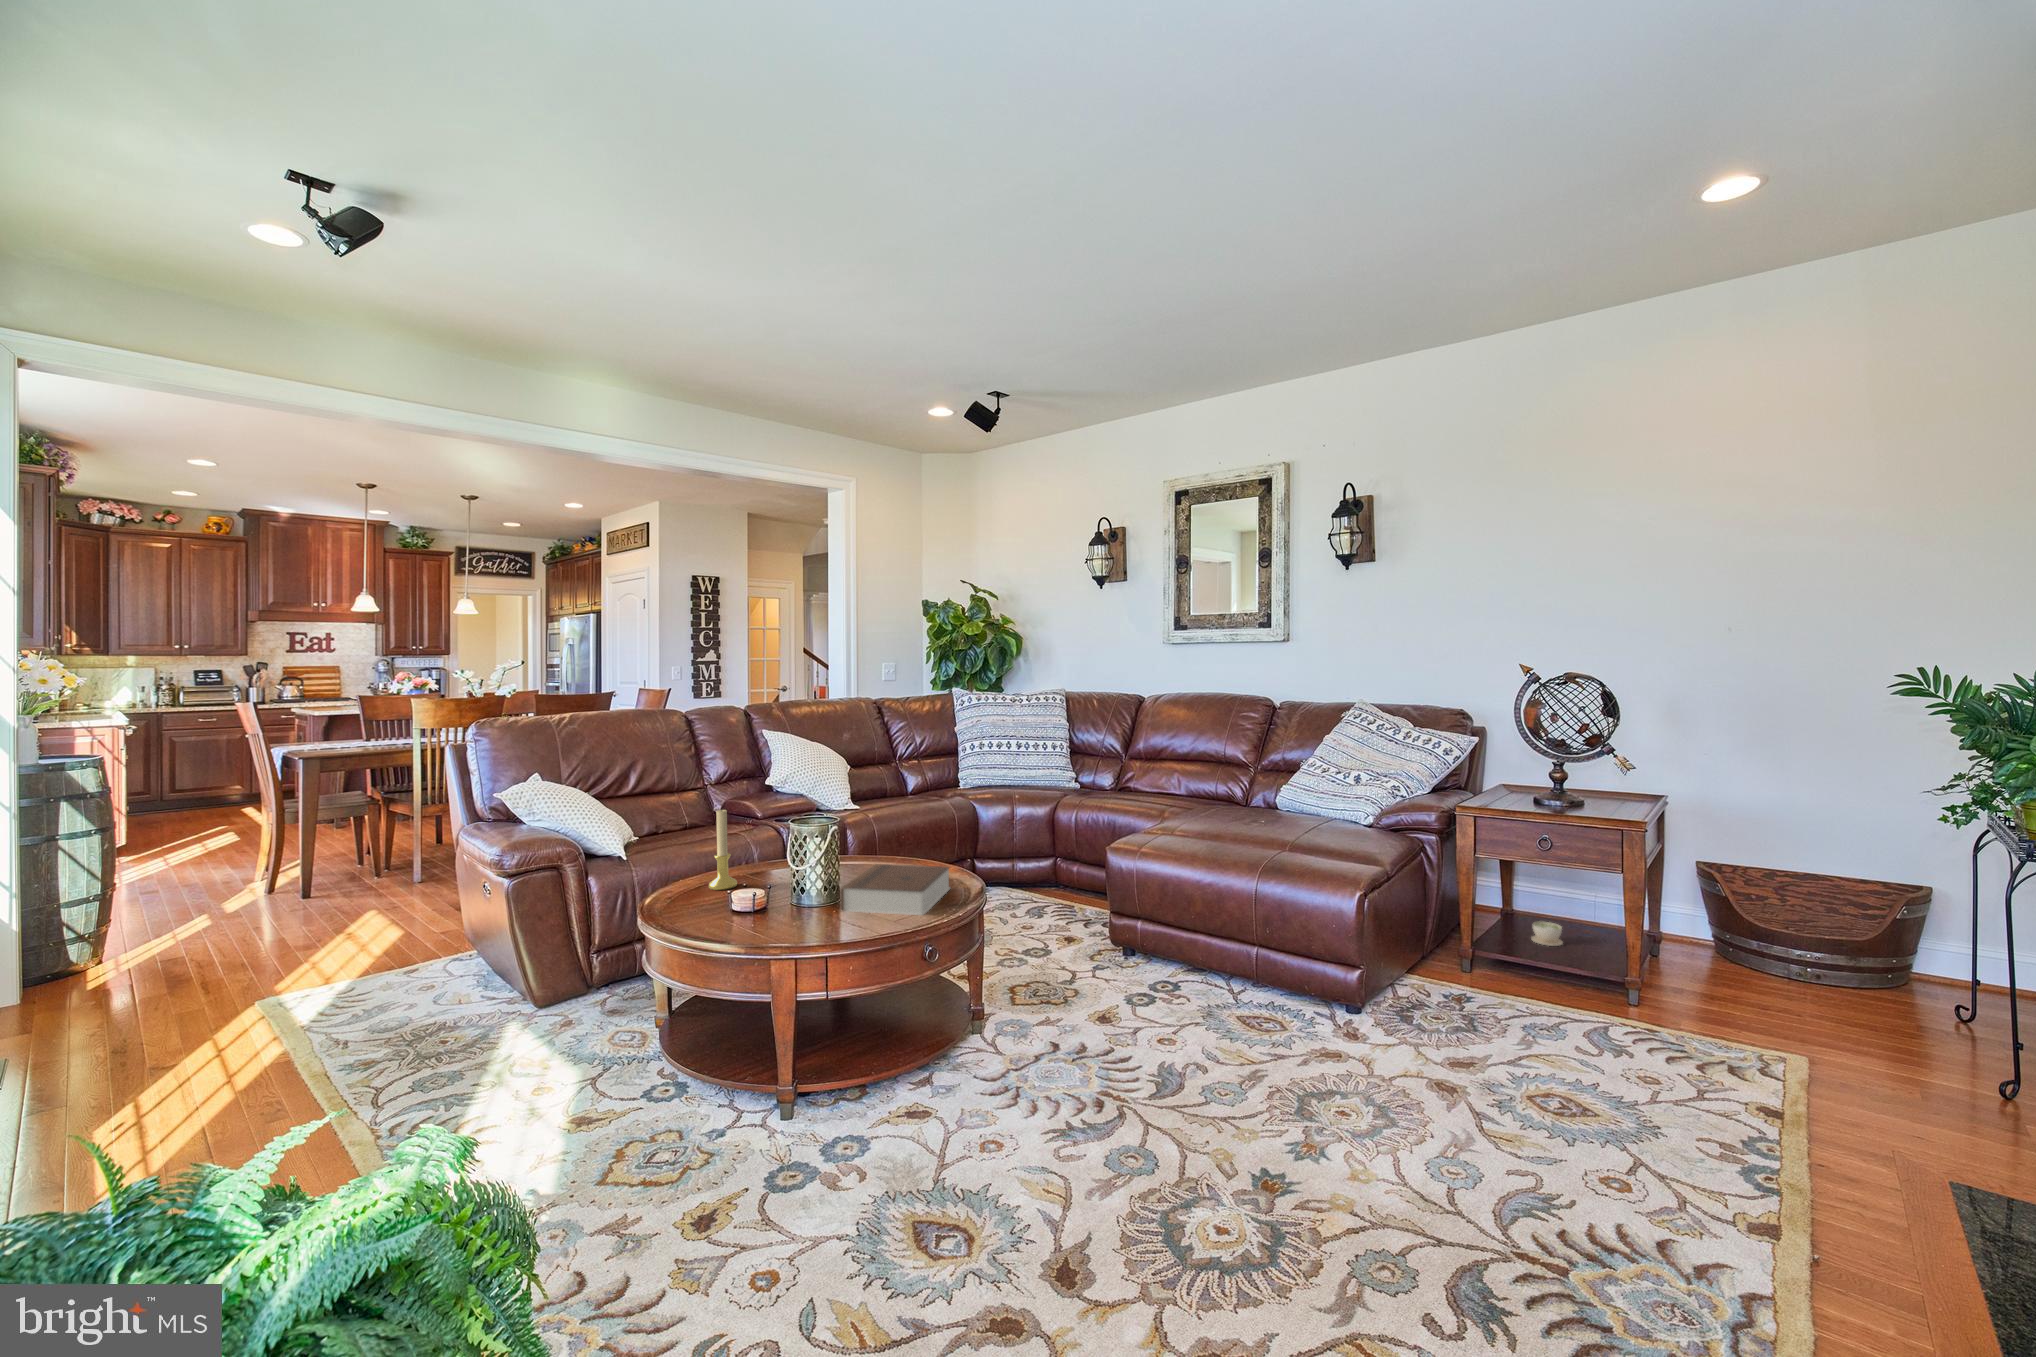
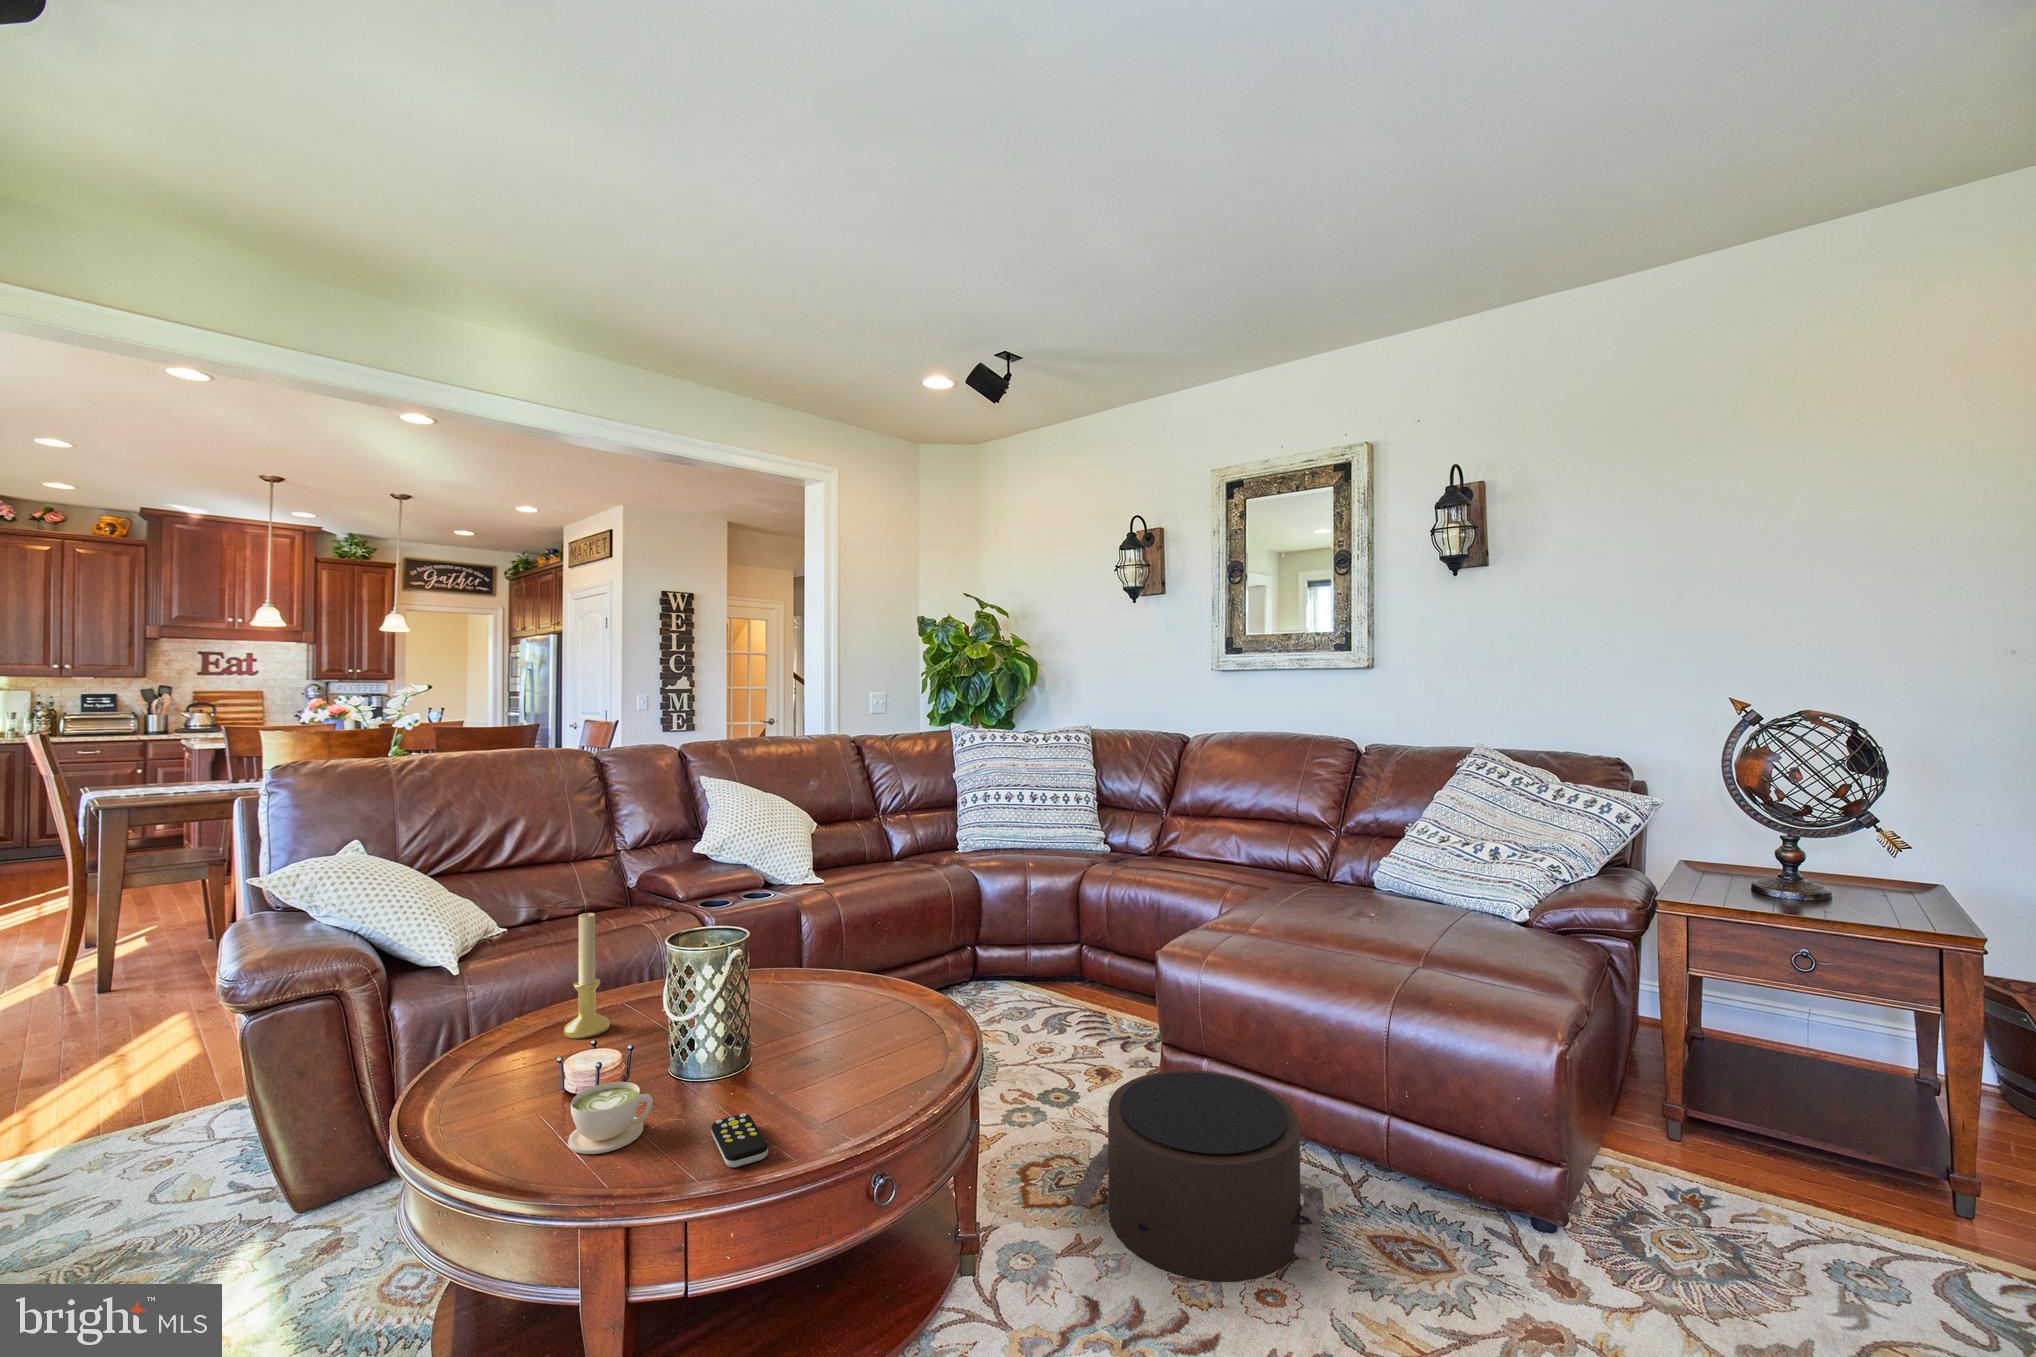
book: present [840,864,950,915] -> none [749,999,932,1107]
remote control: none [824,915,861,937] -> present [711,1113,768,1167]
pouf: none [1043,921,1209,1038] -> present [1071,1070,1326,1282]
coffee cup: present [1531,922,1563,946] -> present [568,1082,653,1154]

